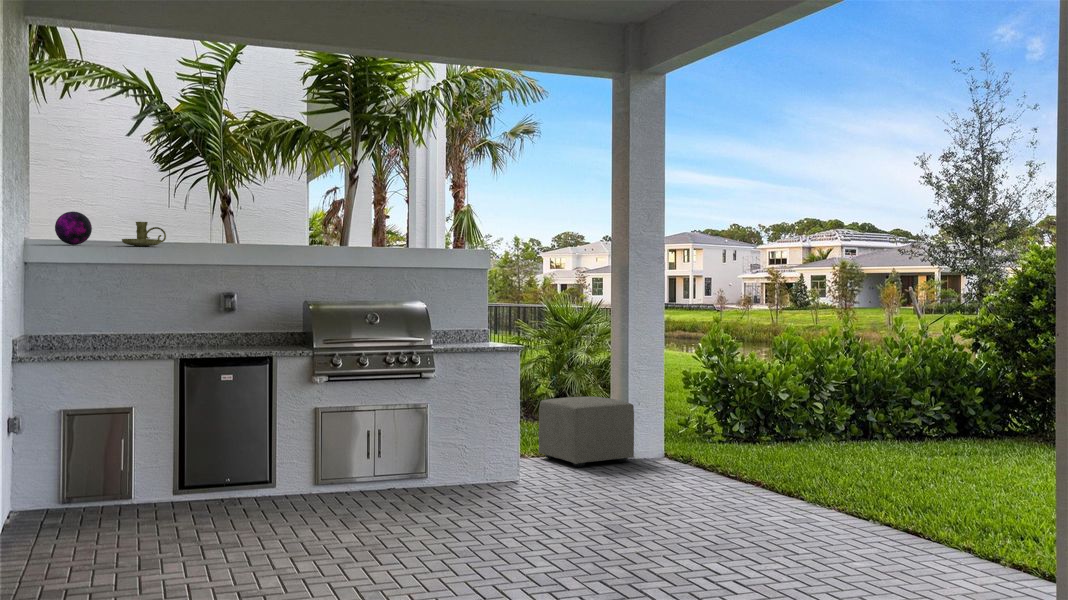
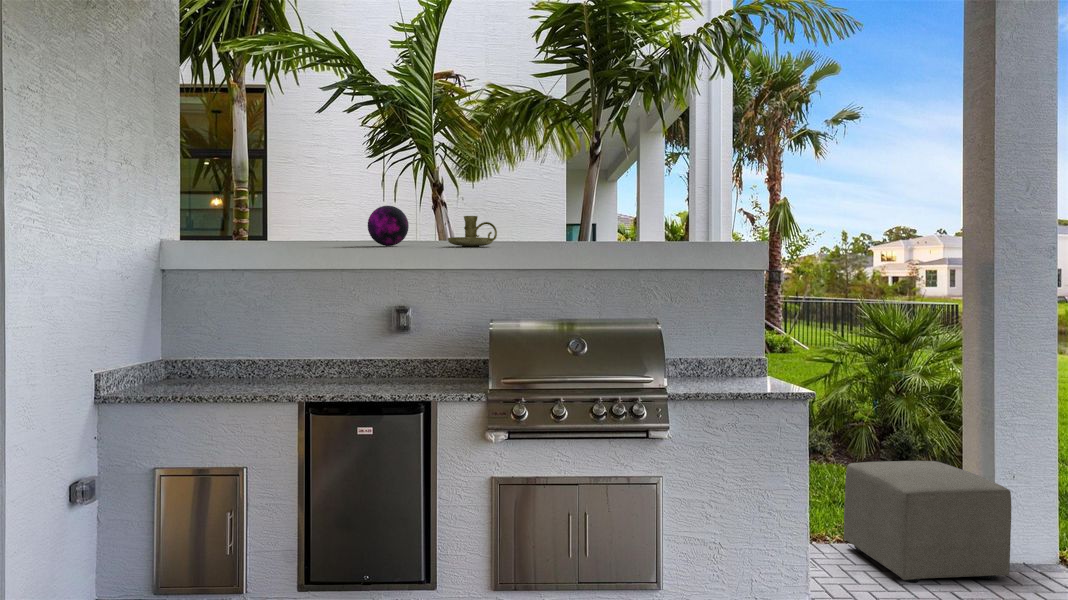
decorative orb: present [55,211,92,245] -> present [368,206,409,246]
candle holder: present [122,222,166,246] -> present [448,216,497,247]

